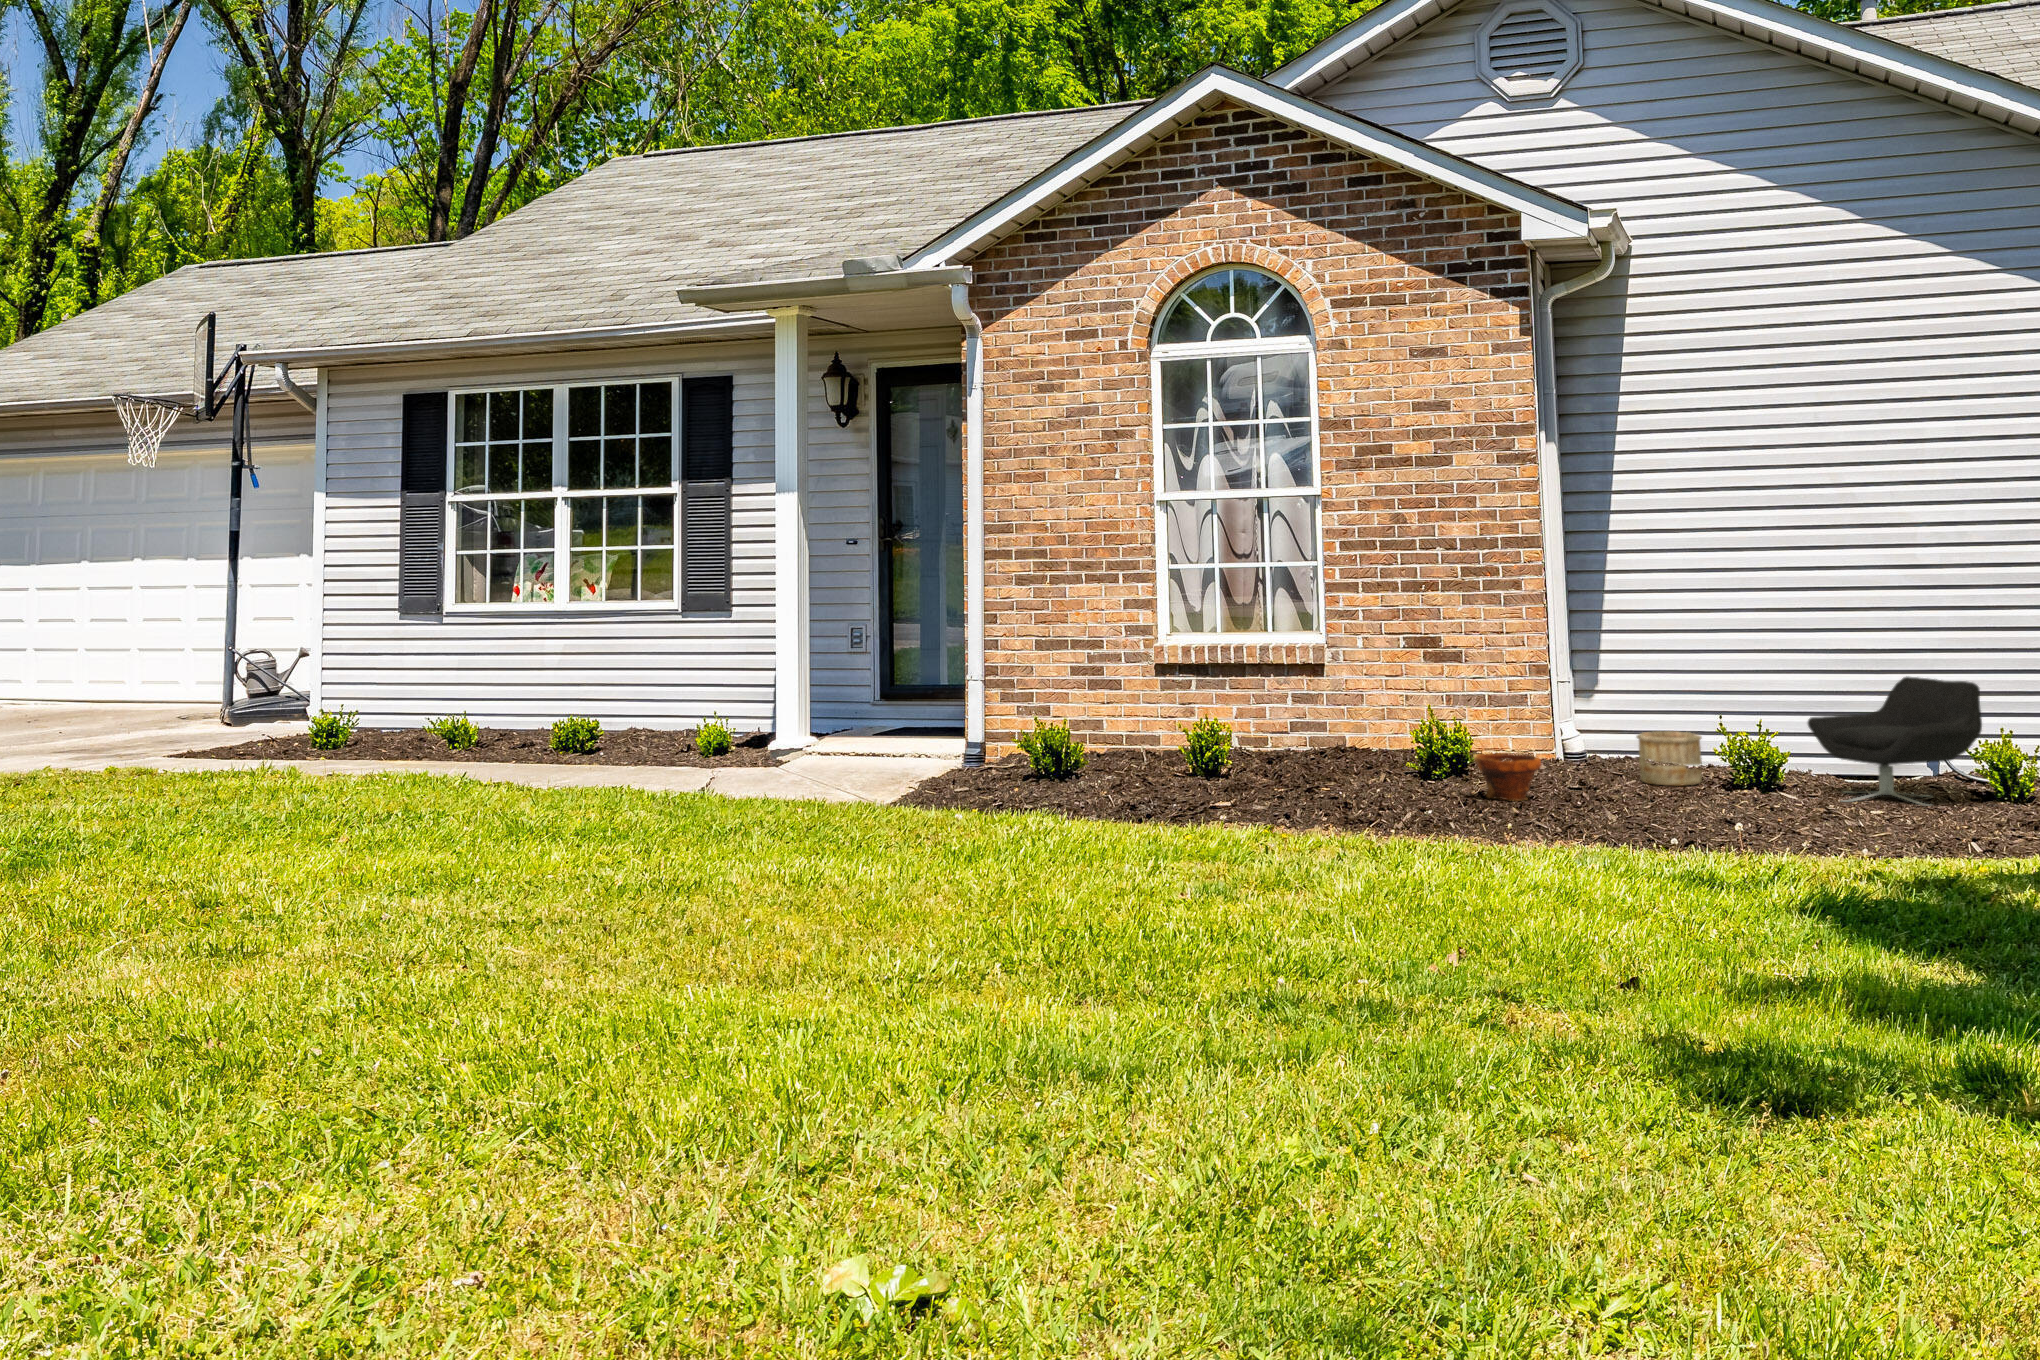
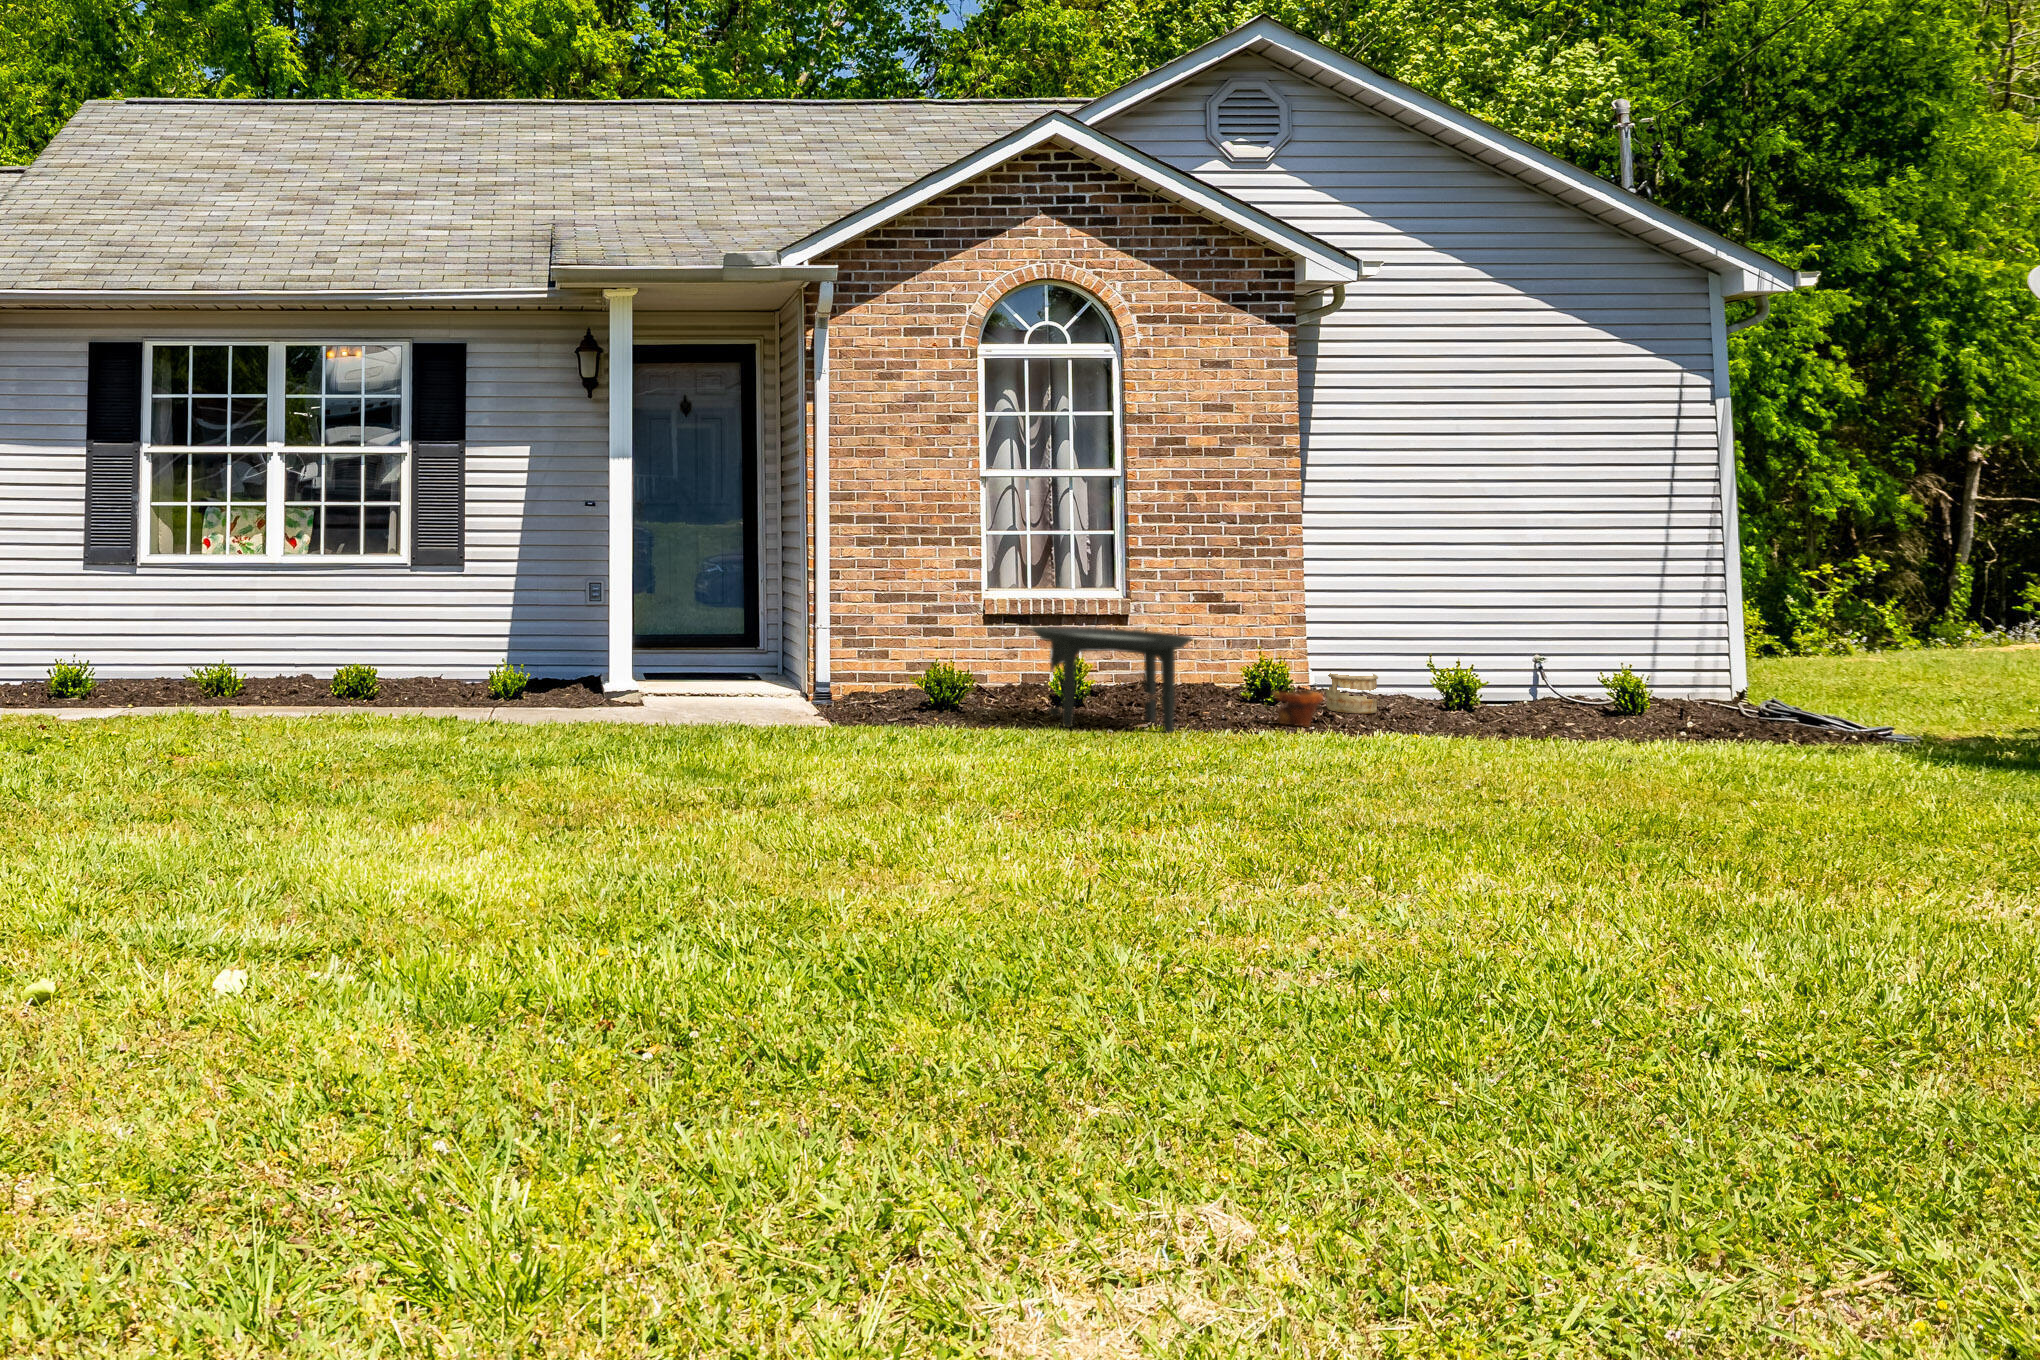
round table: none [1155,676,1344,807] -> present [1033,626,1192,733]
lounge chair: present [1808,677,1982,806] -> none [1463,629,1596,727]

